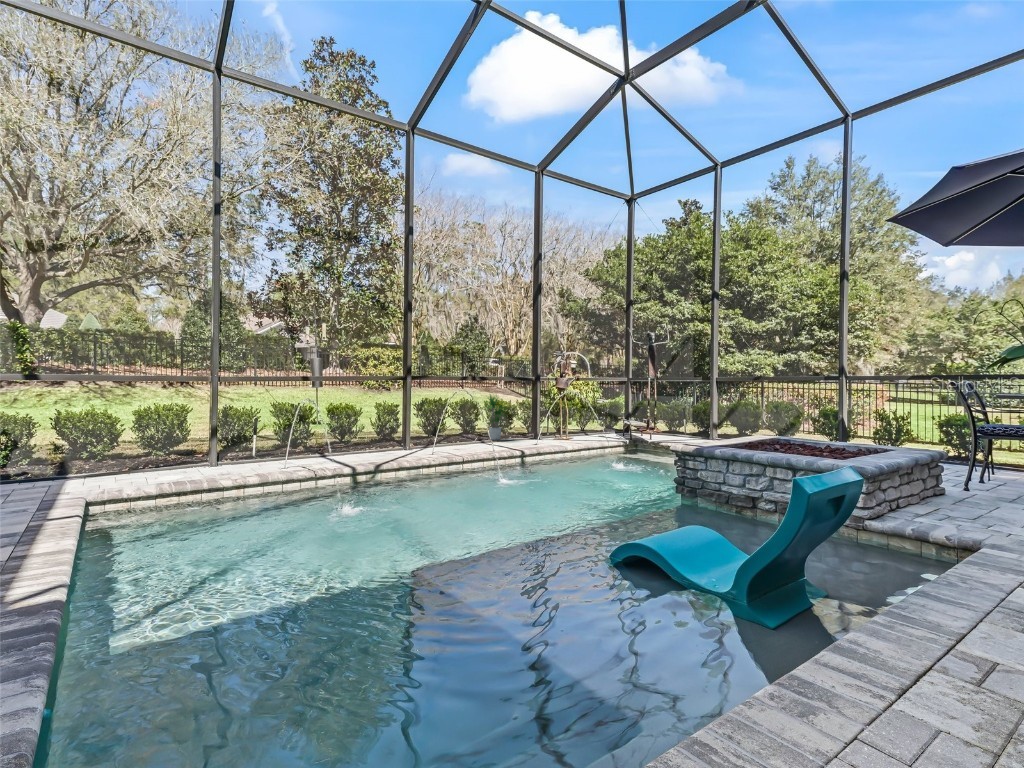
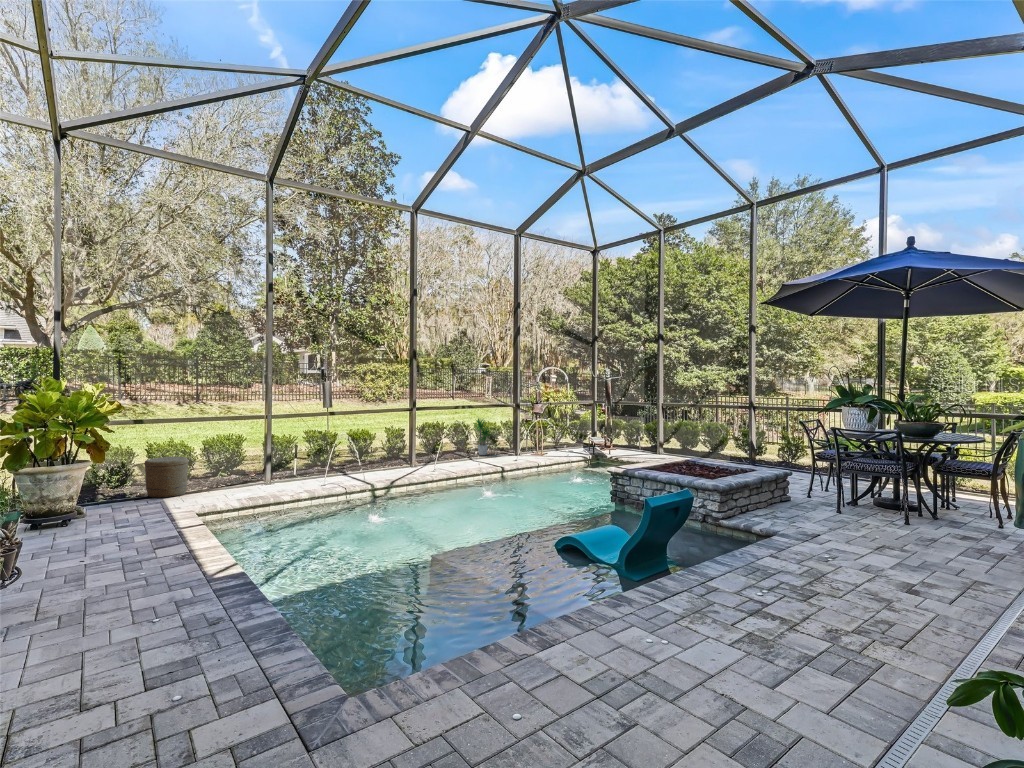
woven basket: none [31,426,97,481] -> present [144,457,188,498]

